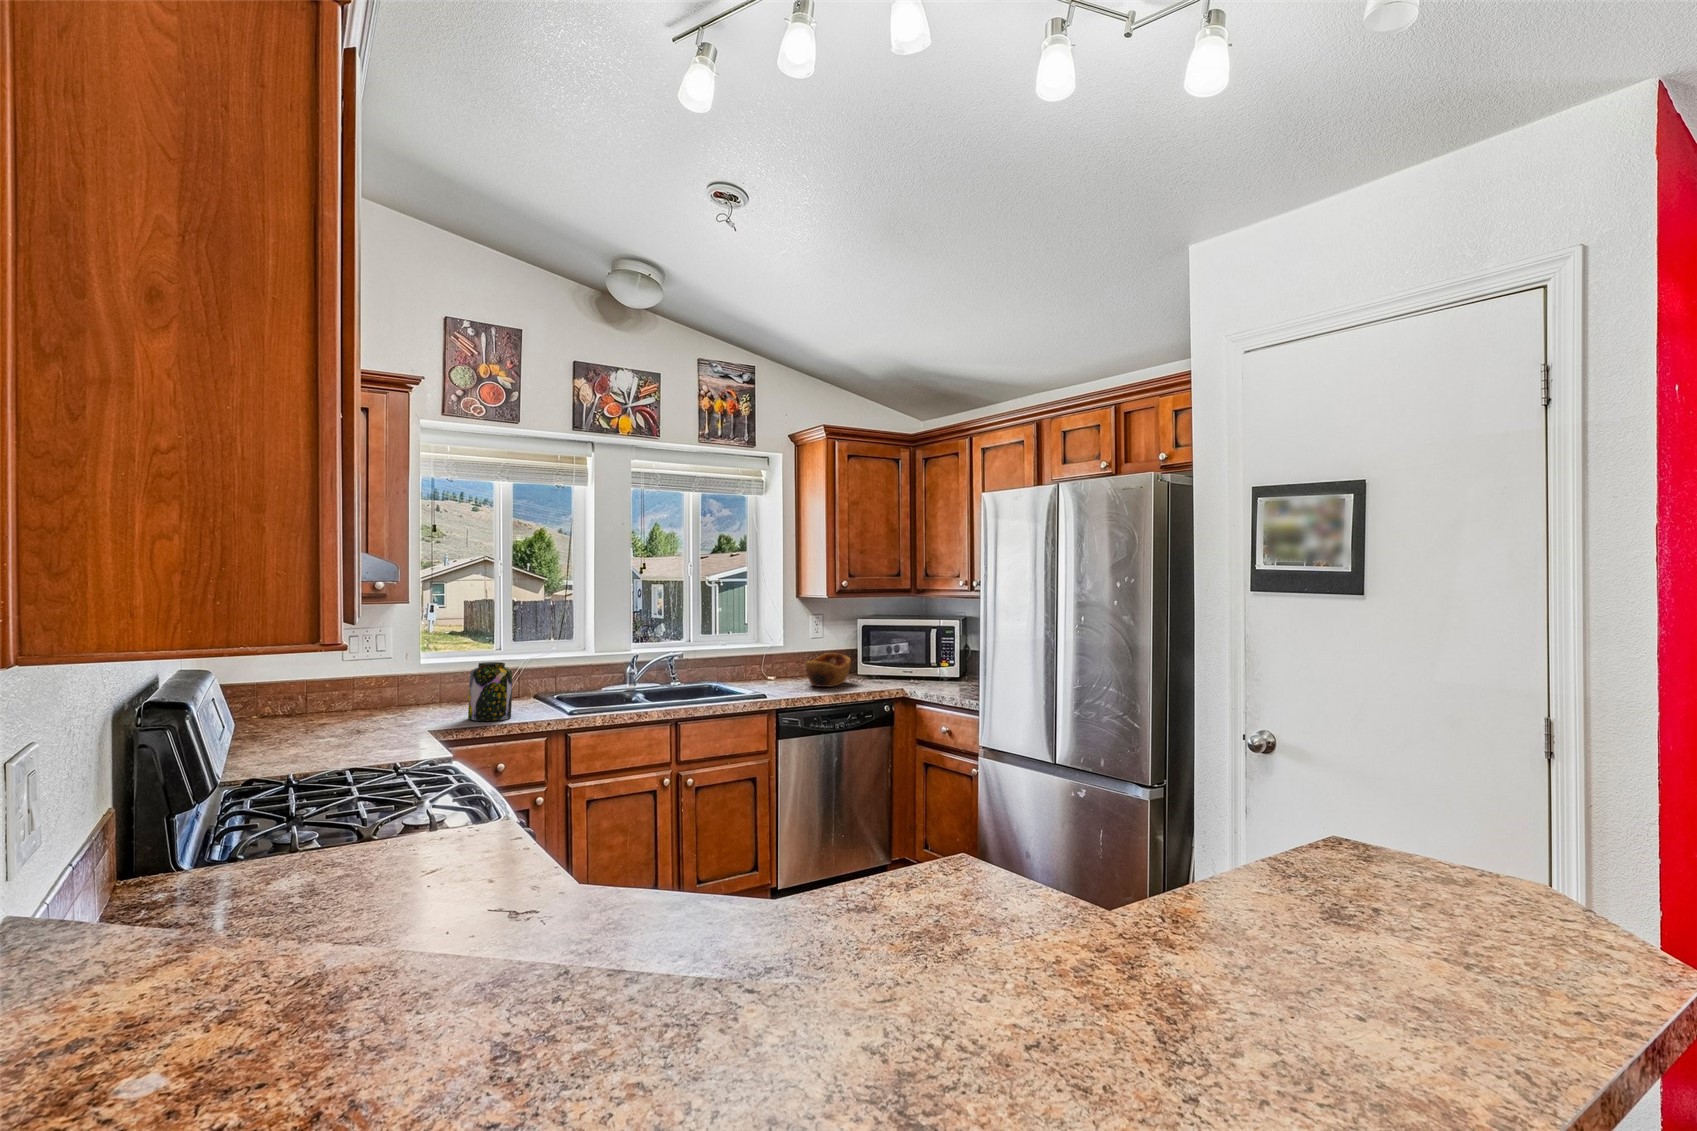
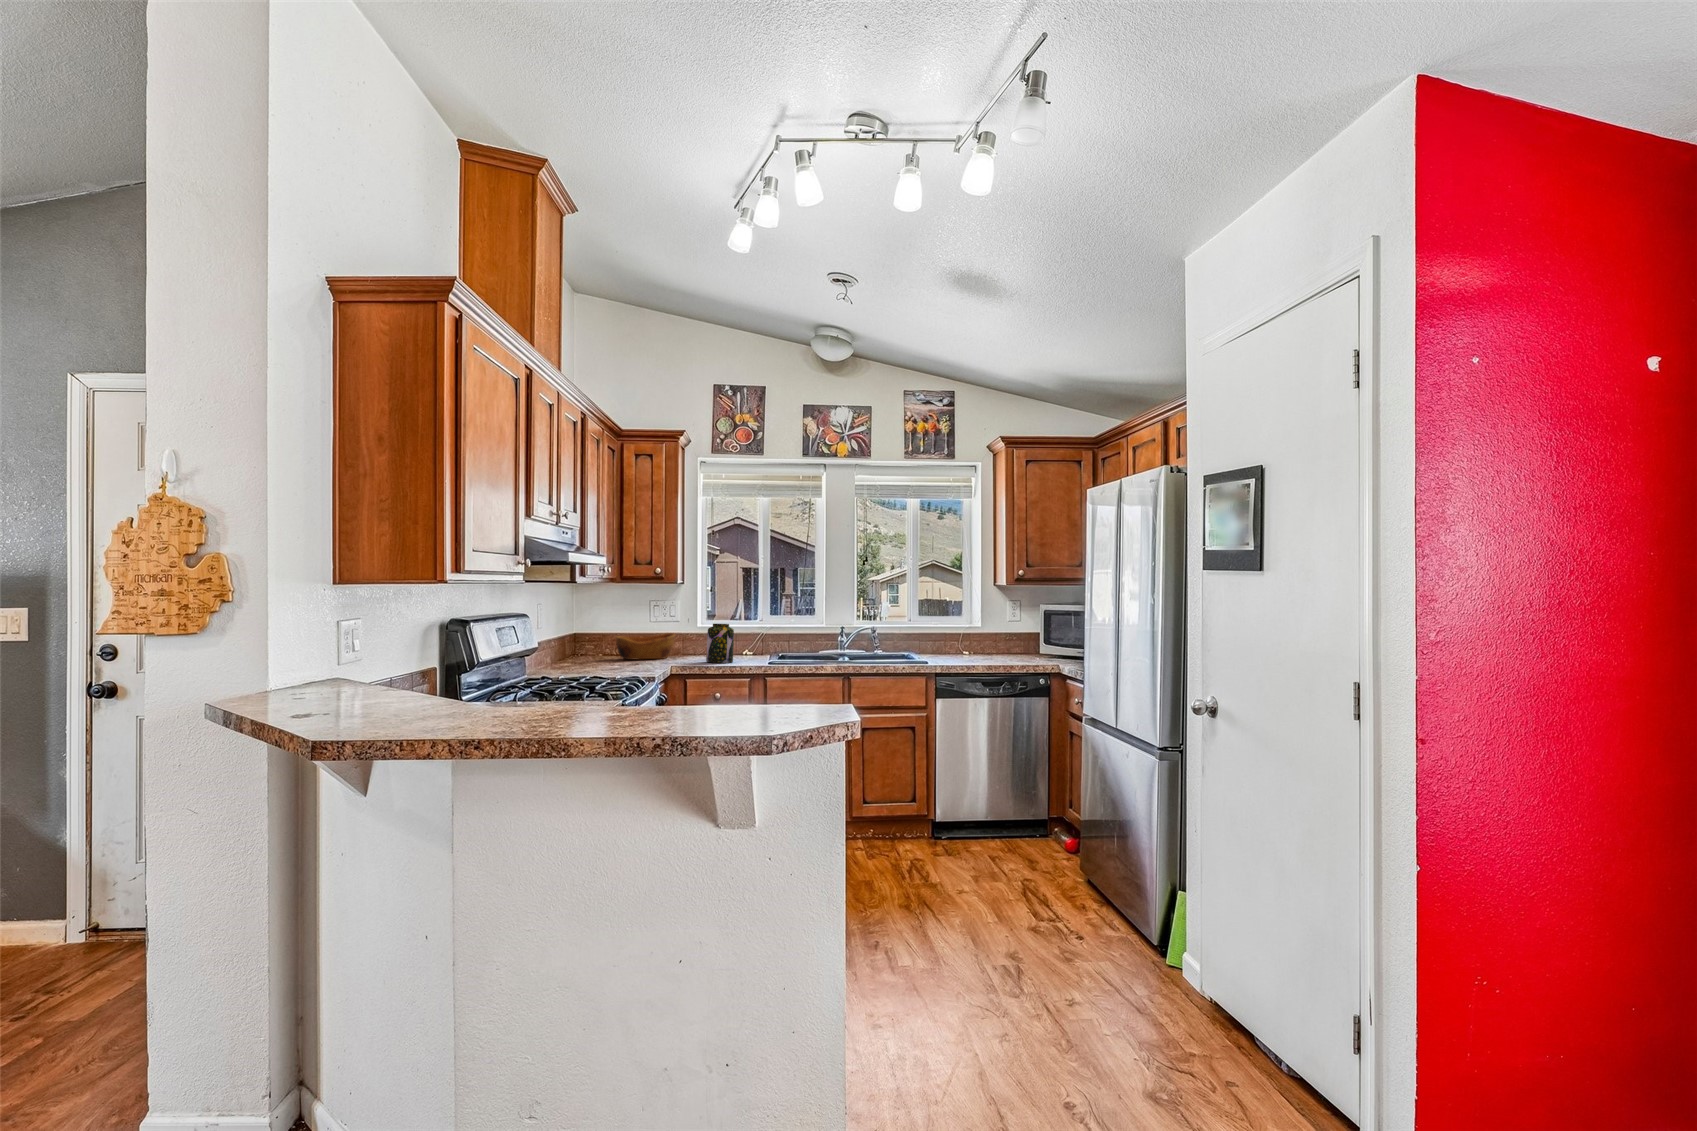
wooden bowl: present [805,653,851,687] -> present [616,633,676,659]

